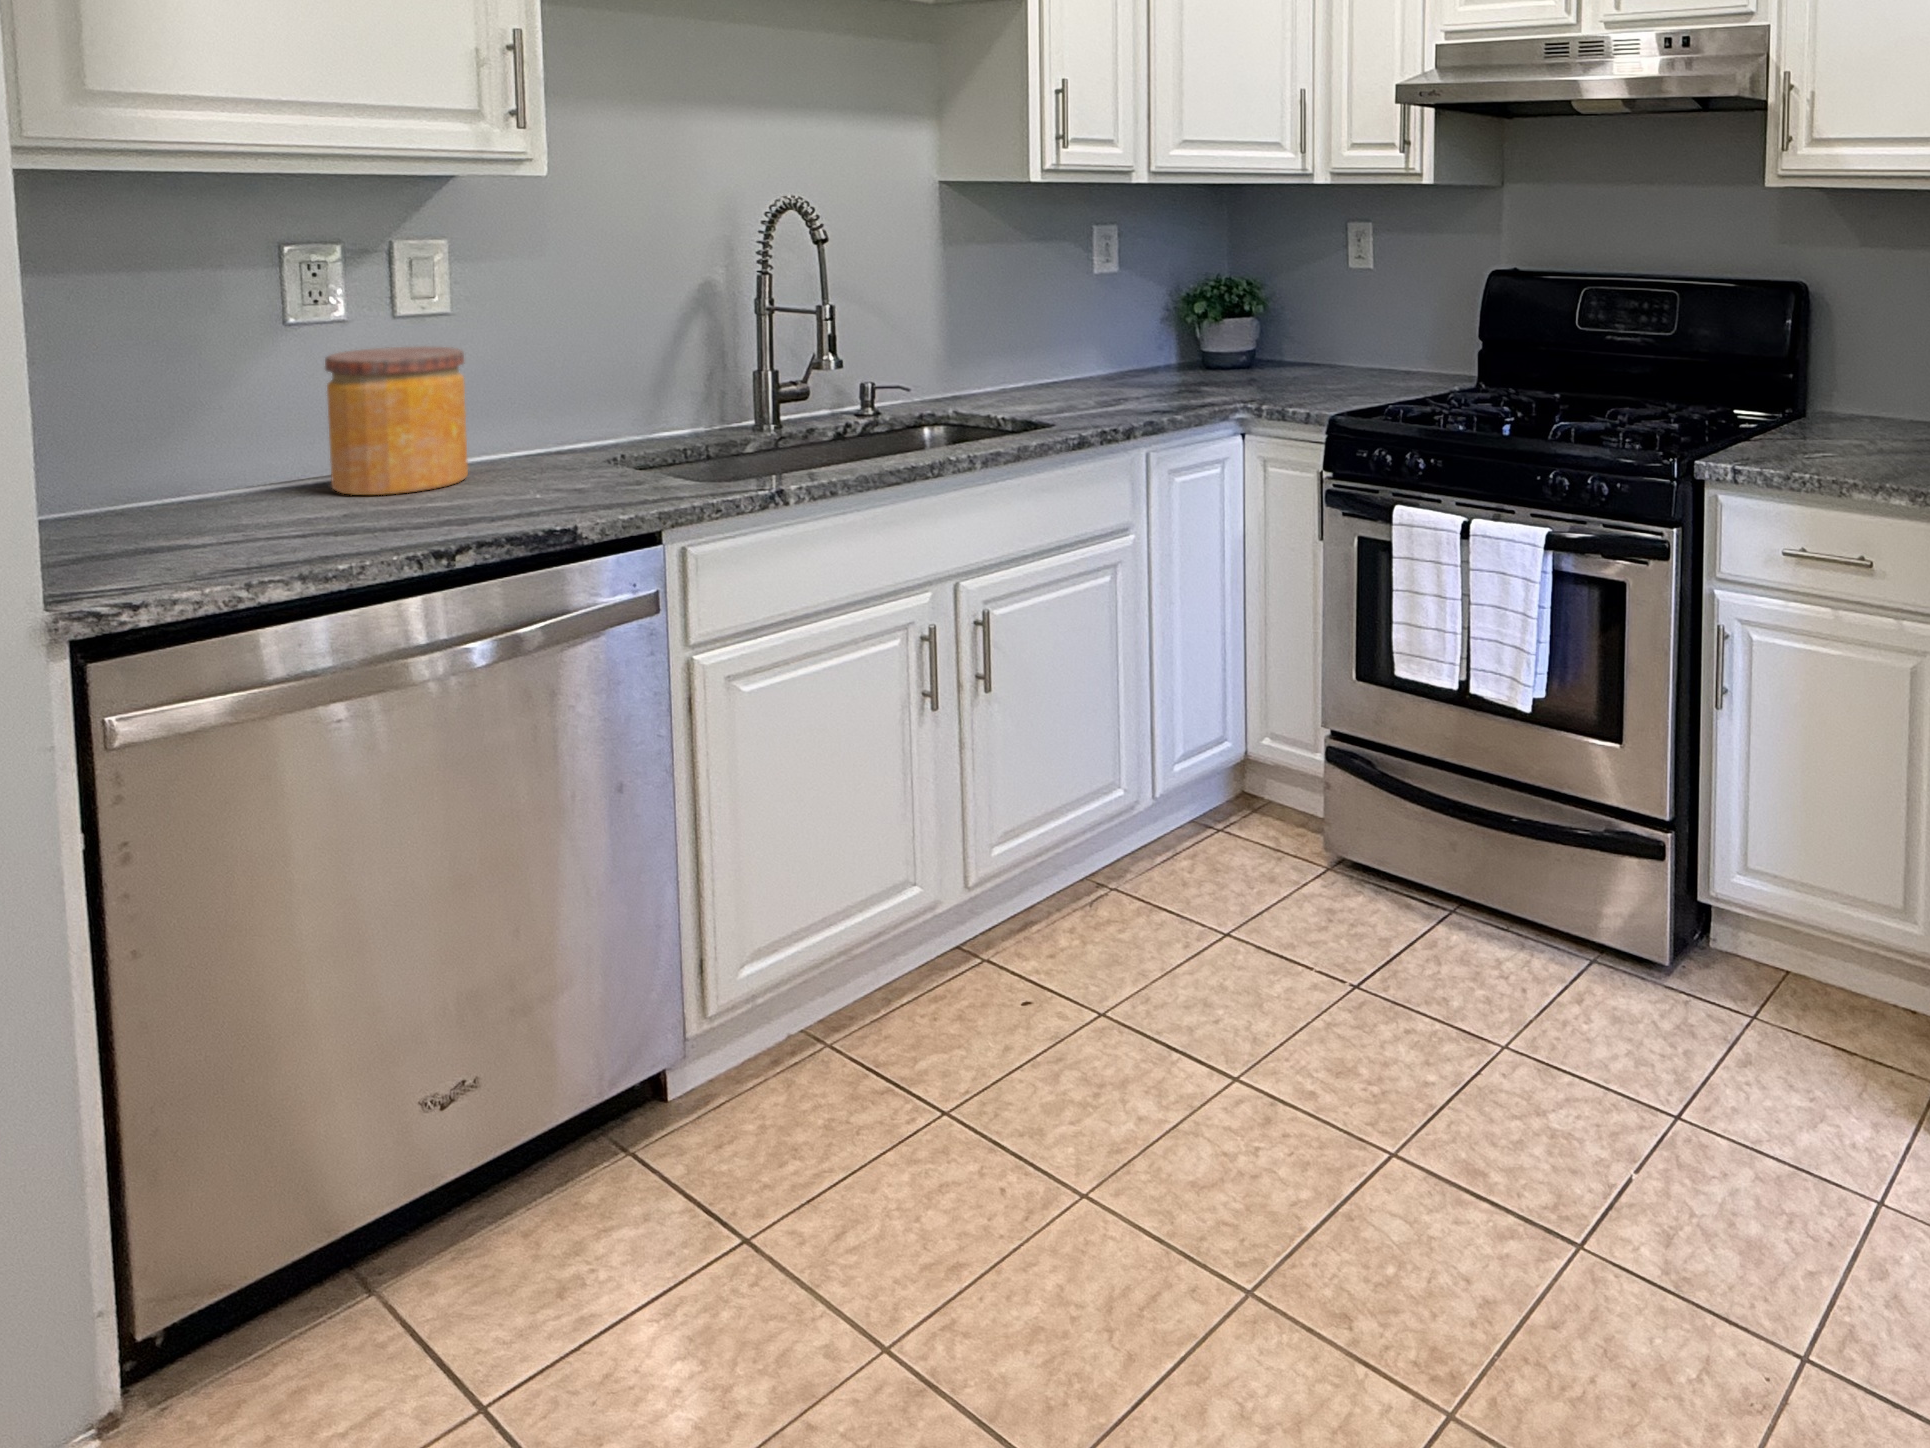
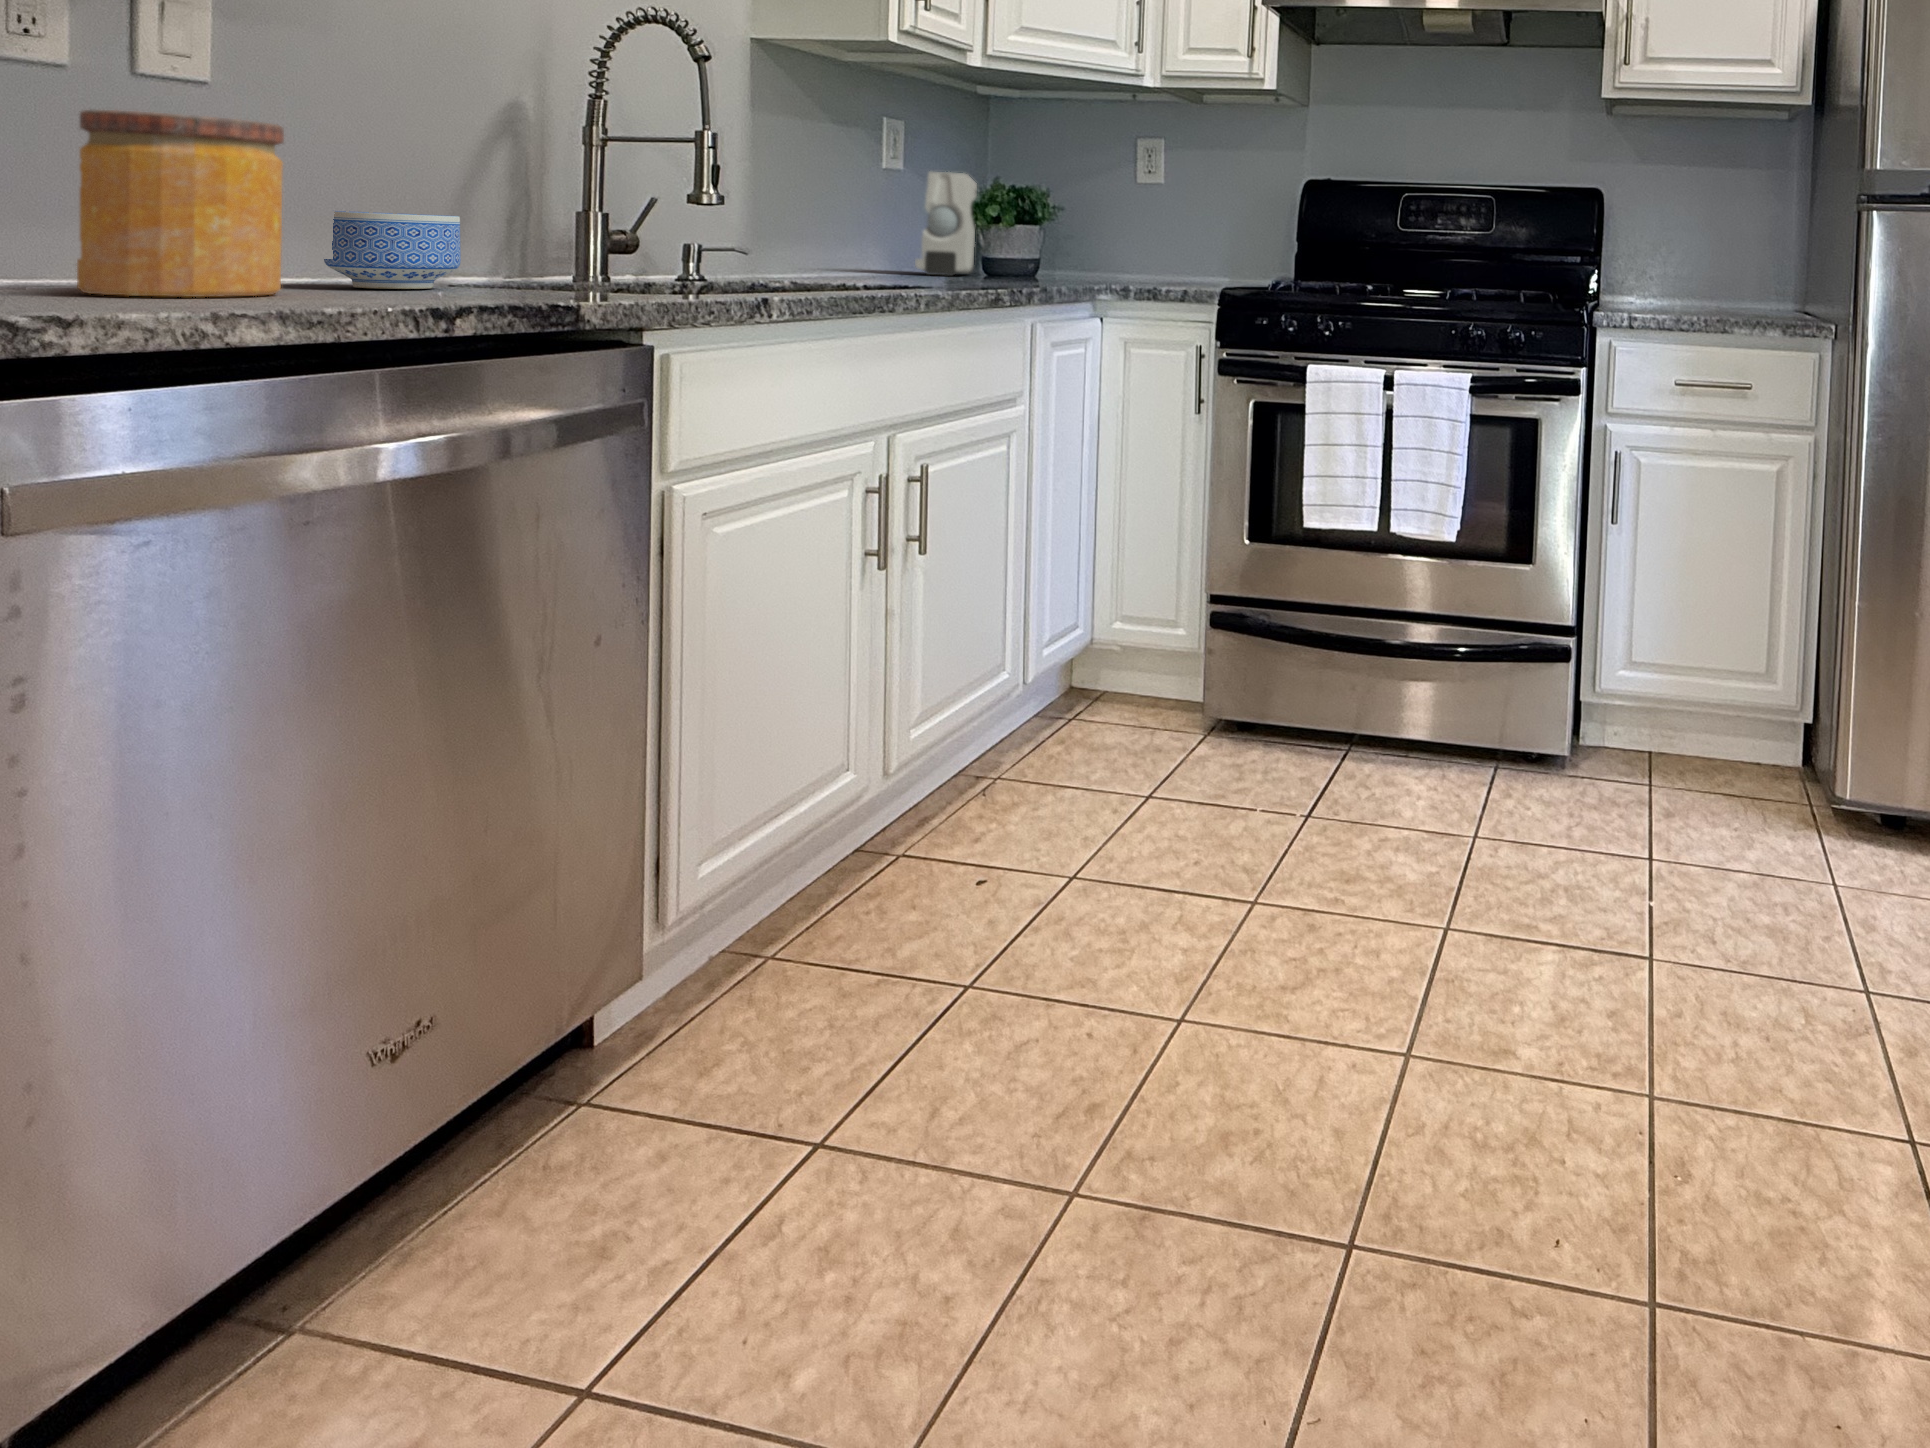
soap dispenser: none [1123,269,1191,370] -> present [915,172,977,276]
bowl: none [526,390,626,460] -> present [324,211,461,289]

